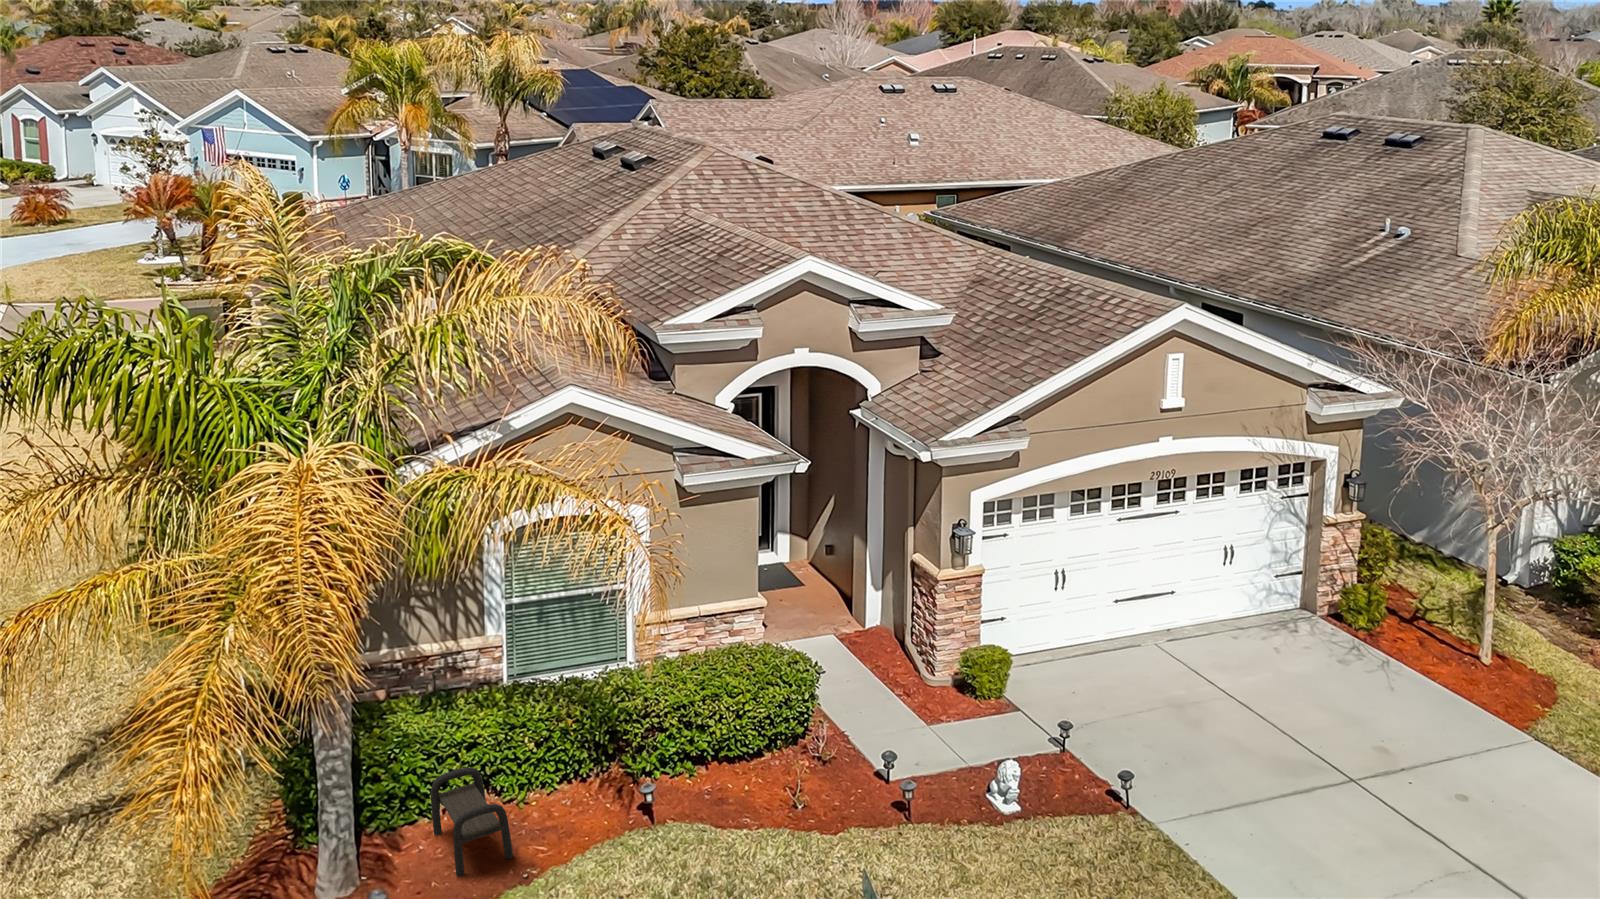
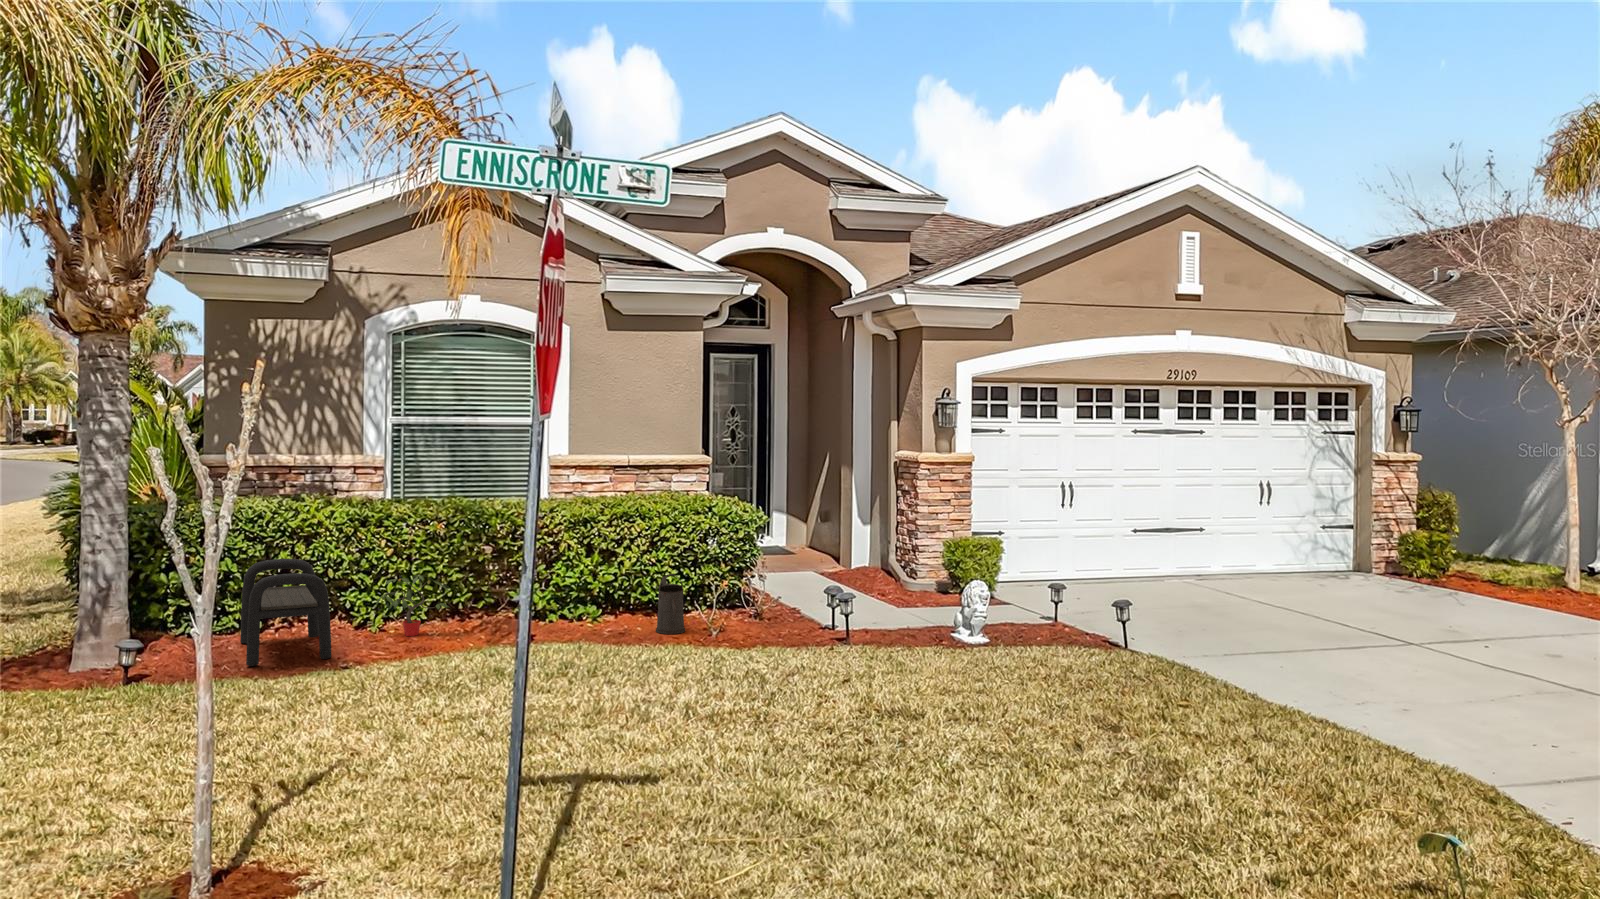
watering can: none [742,734,766,791] -> present [656,574,685,634]
potted plant: none [530,766,588,813] -> present [376,575,449,636]

